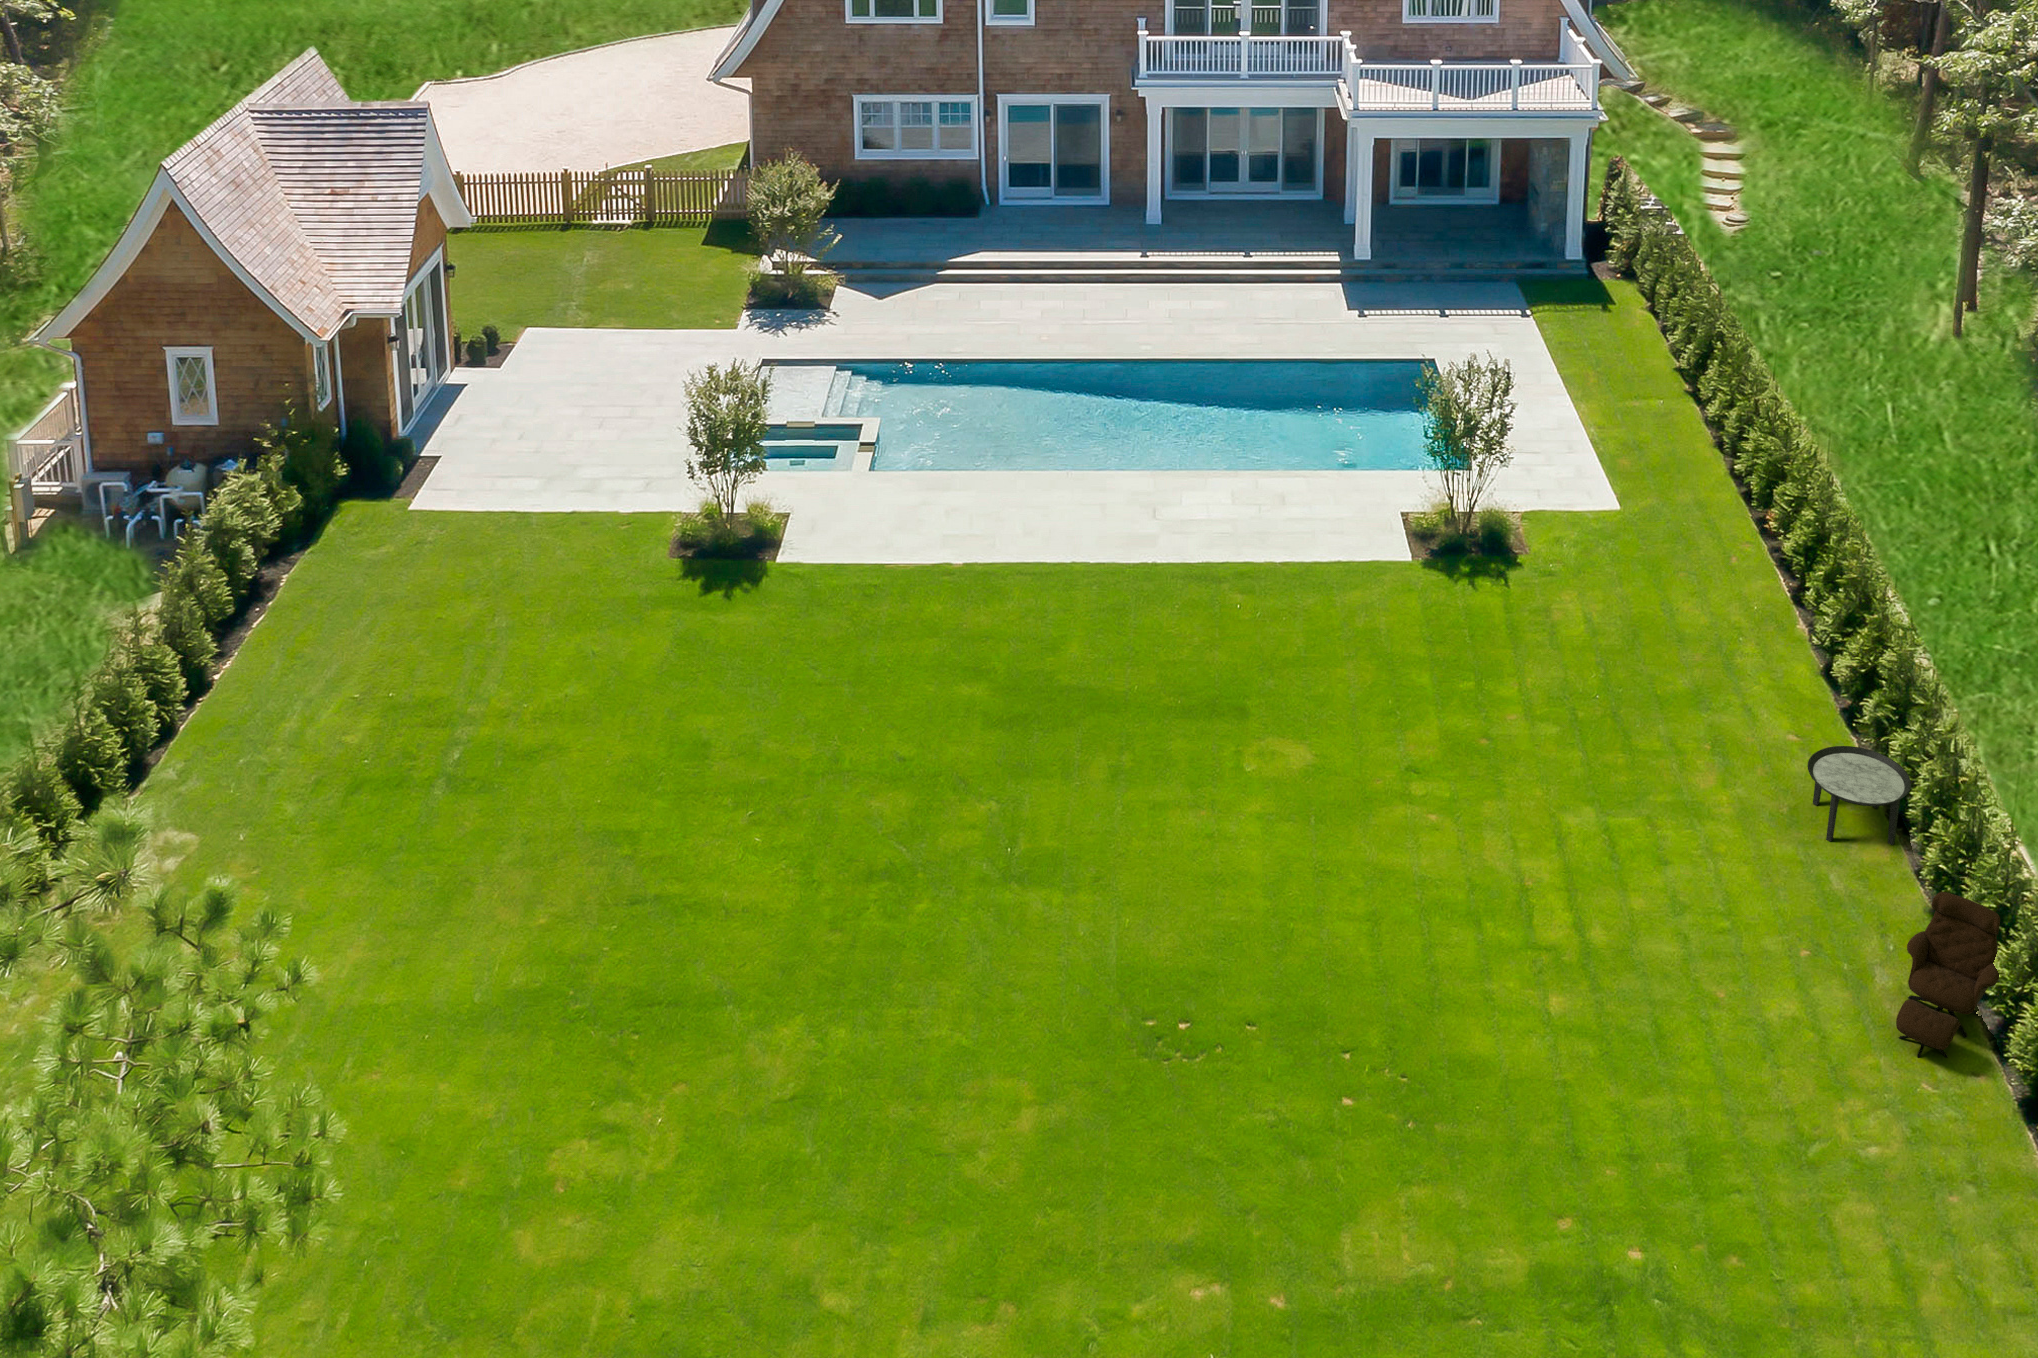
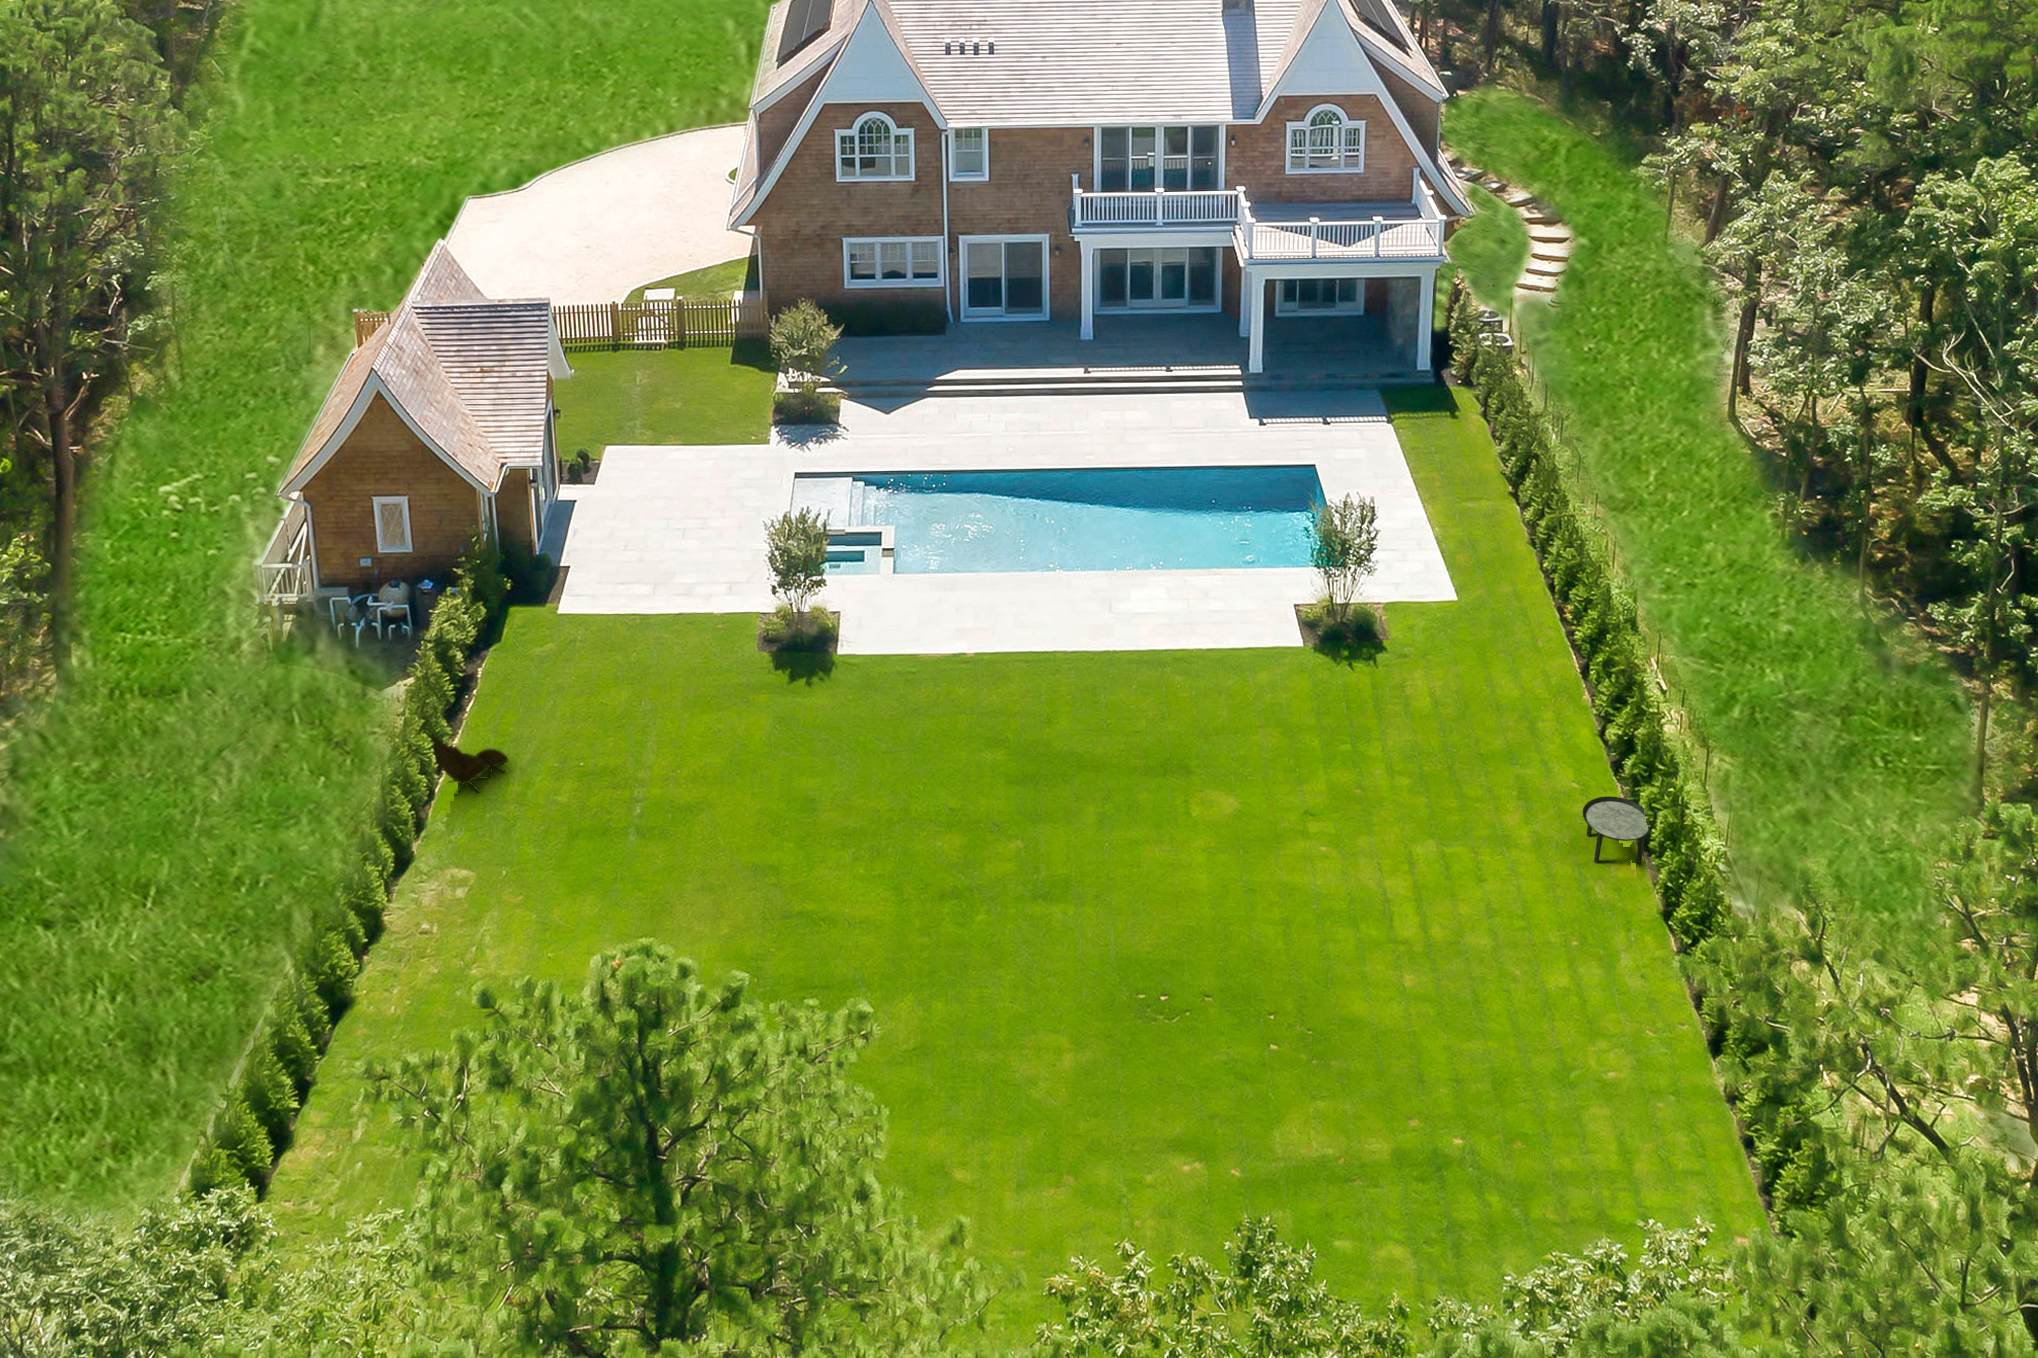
lounge chair: present [1896,892,2000,1058] -> present [432,737,508,795]

